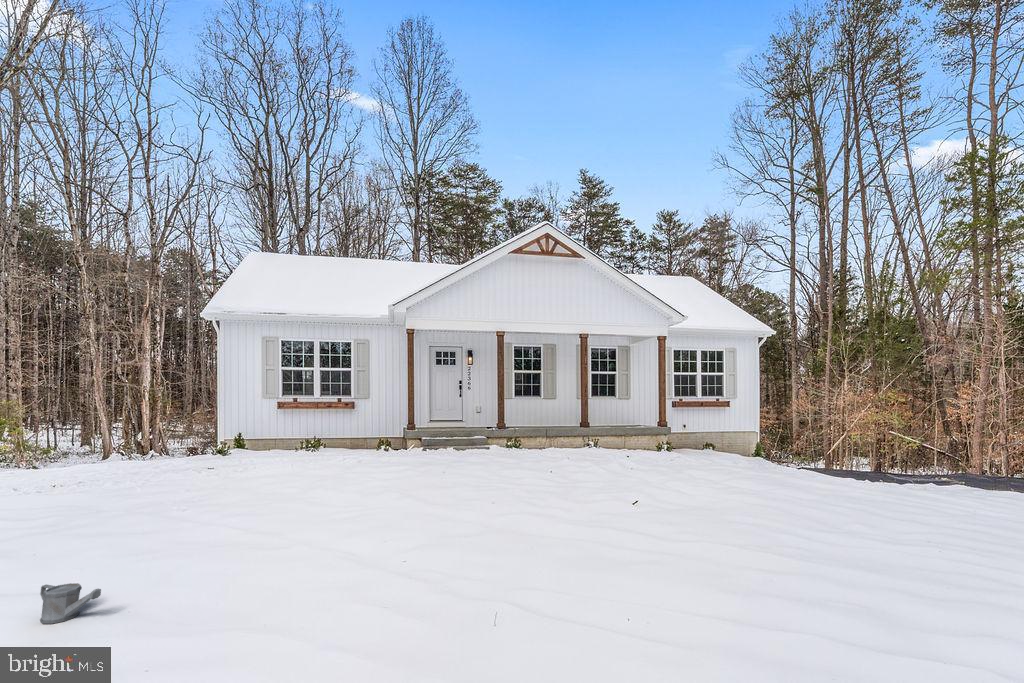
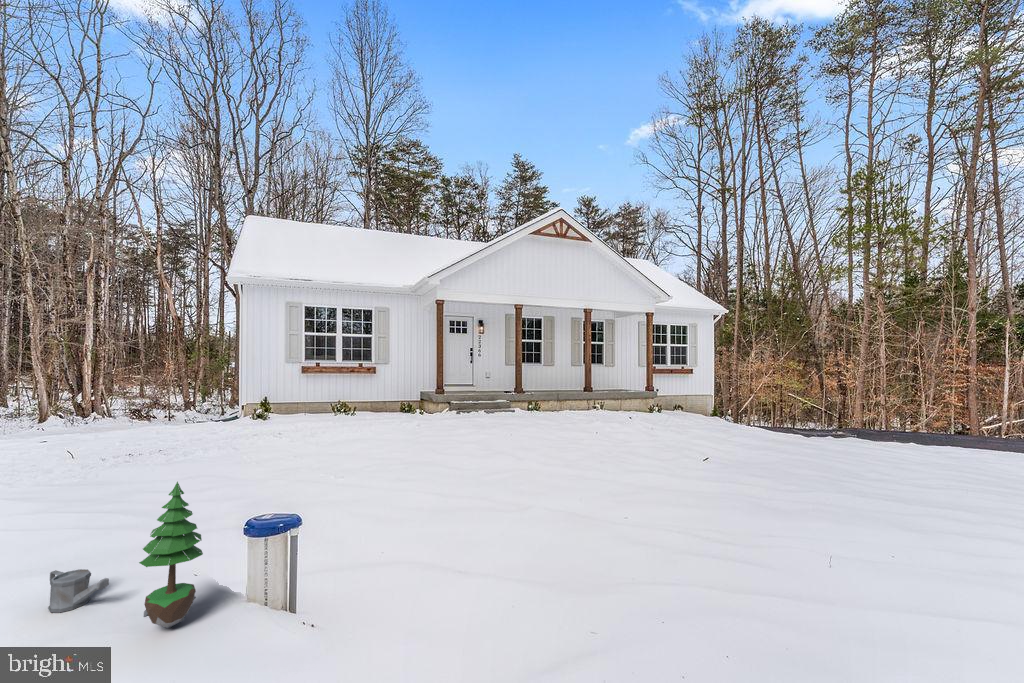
potted tree: none [136,488,196,633] -> present [139,482,203,628]

